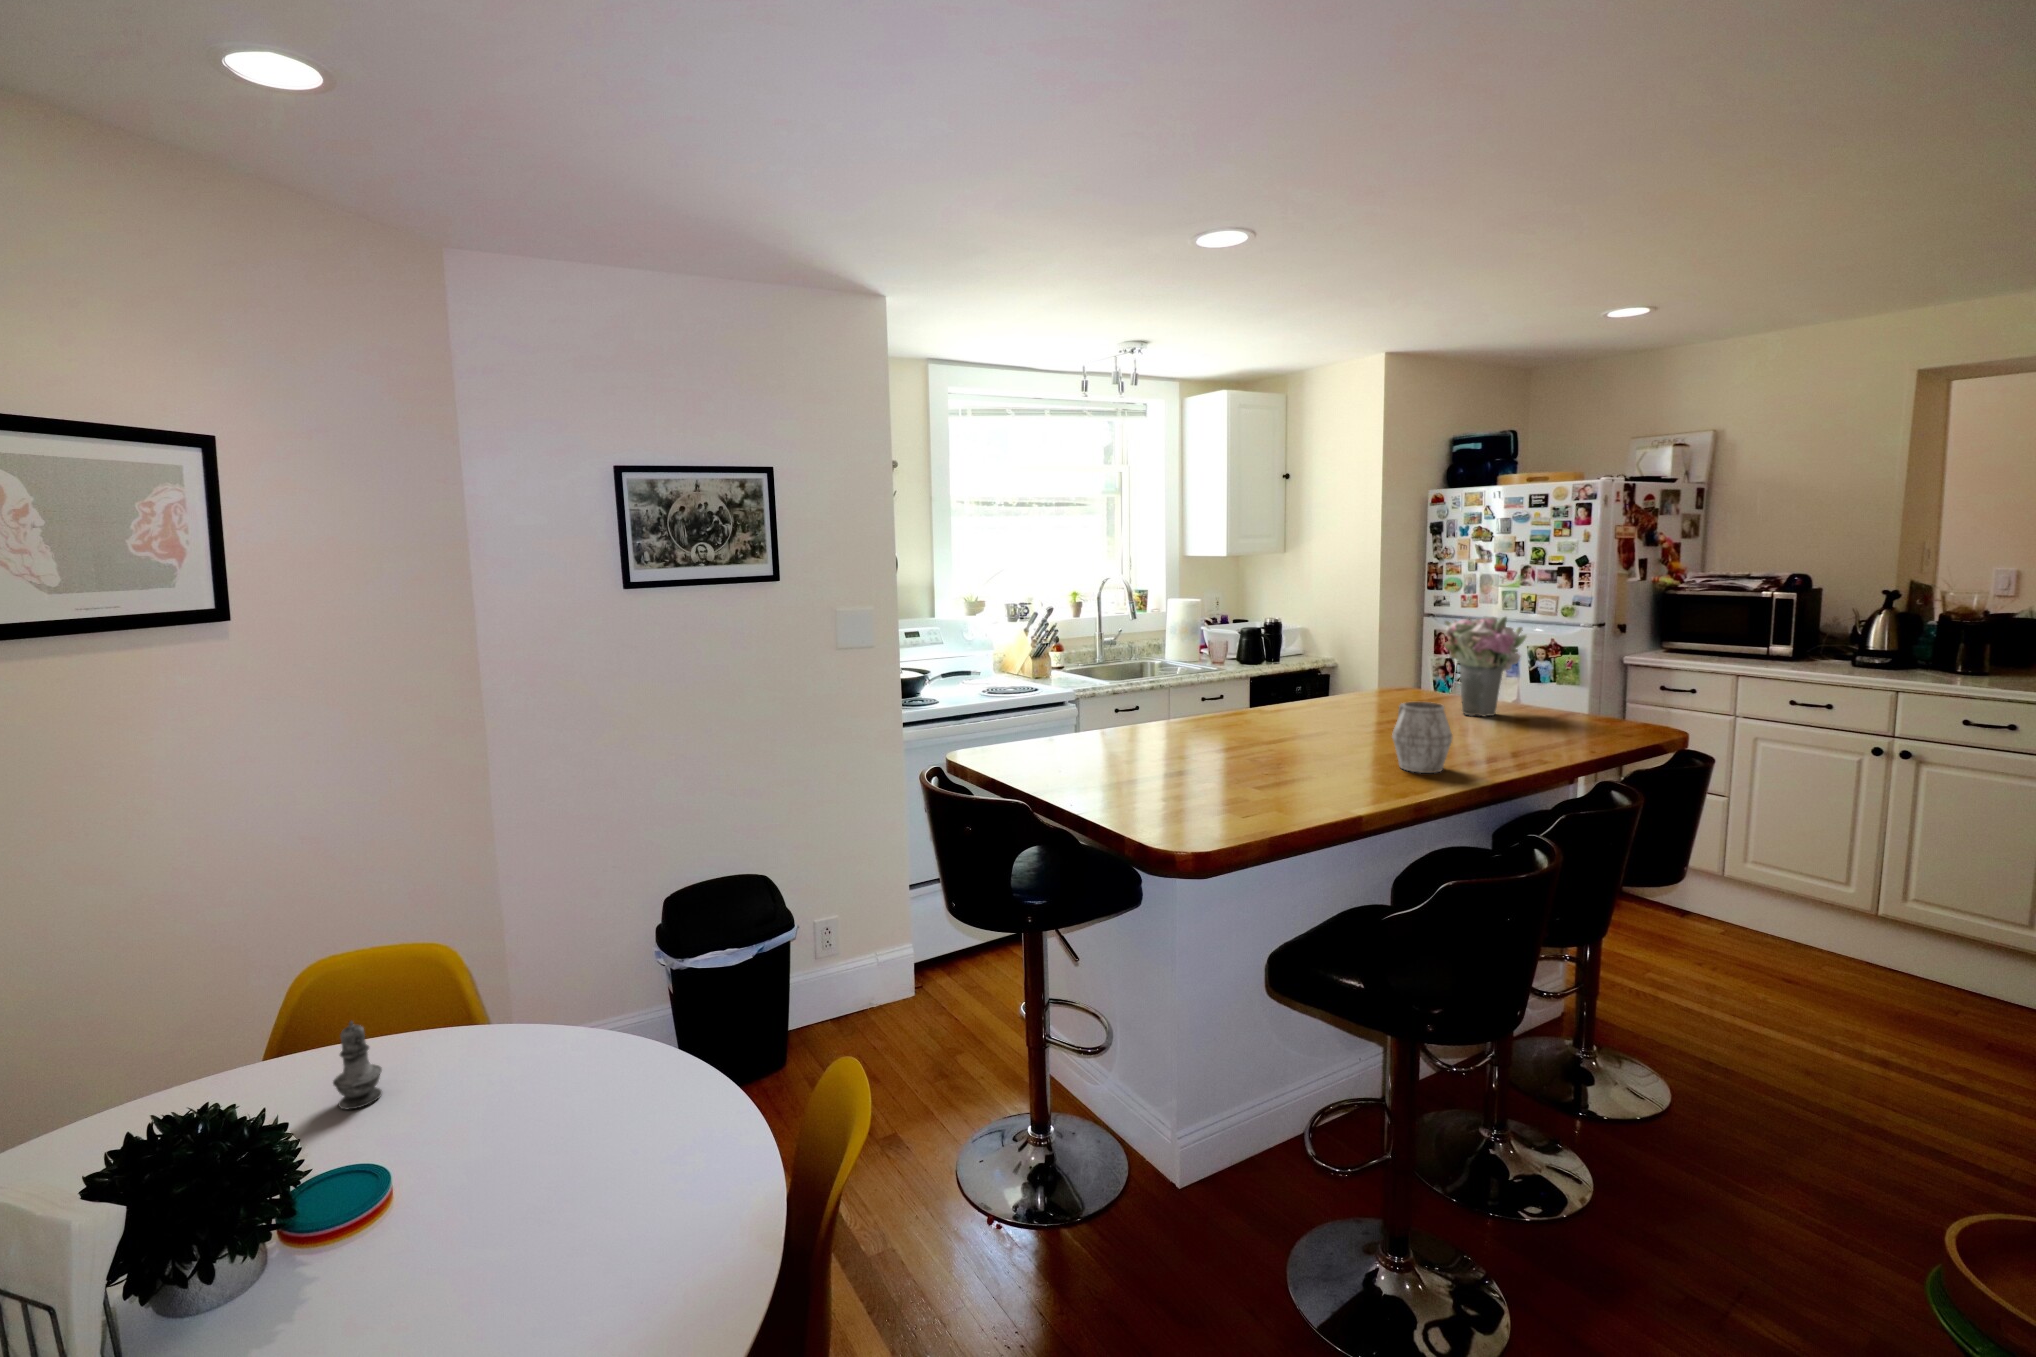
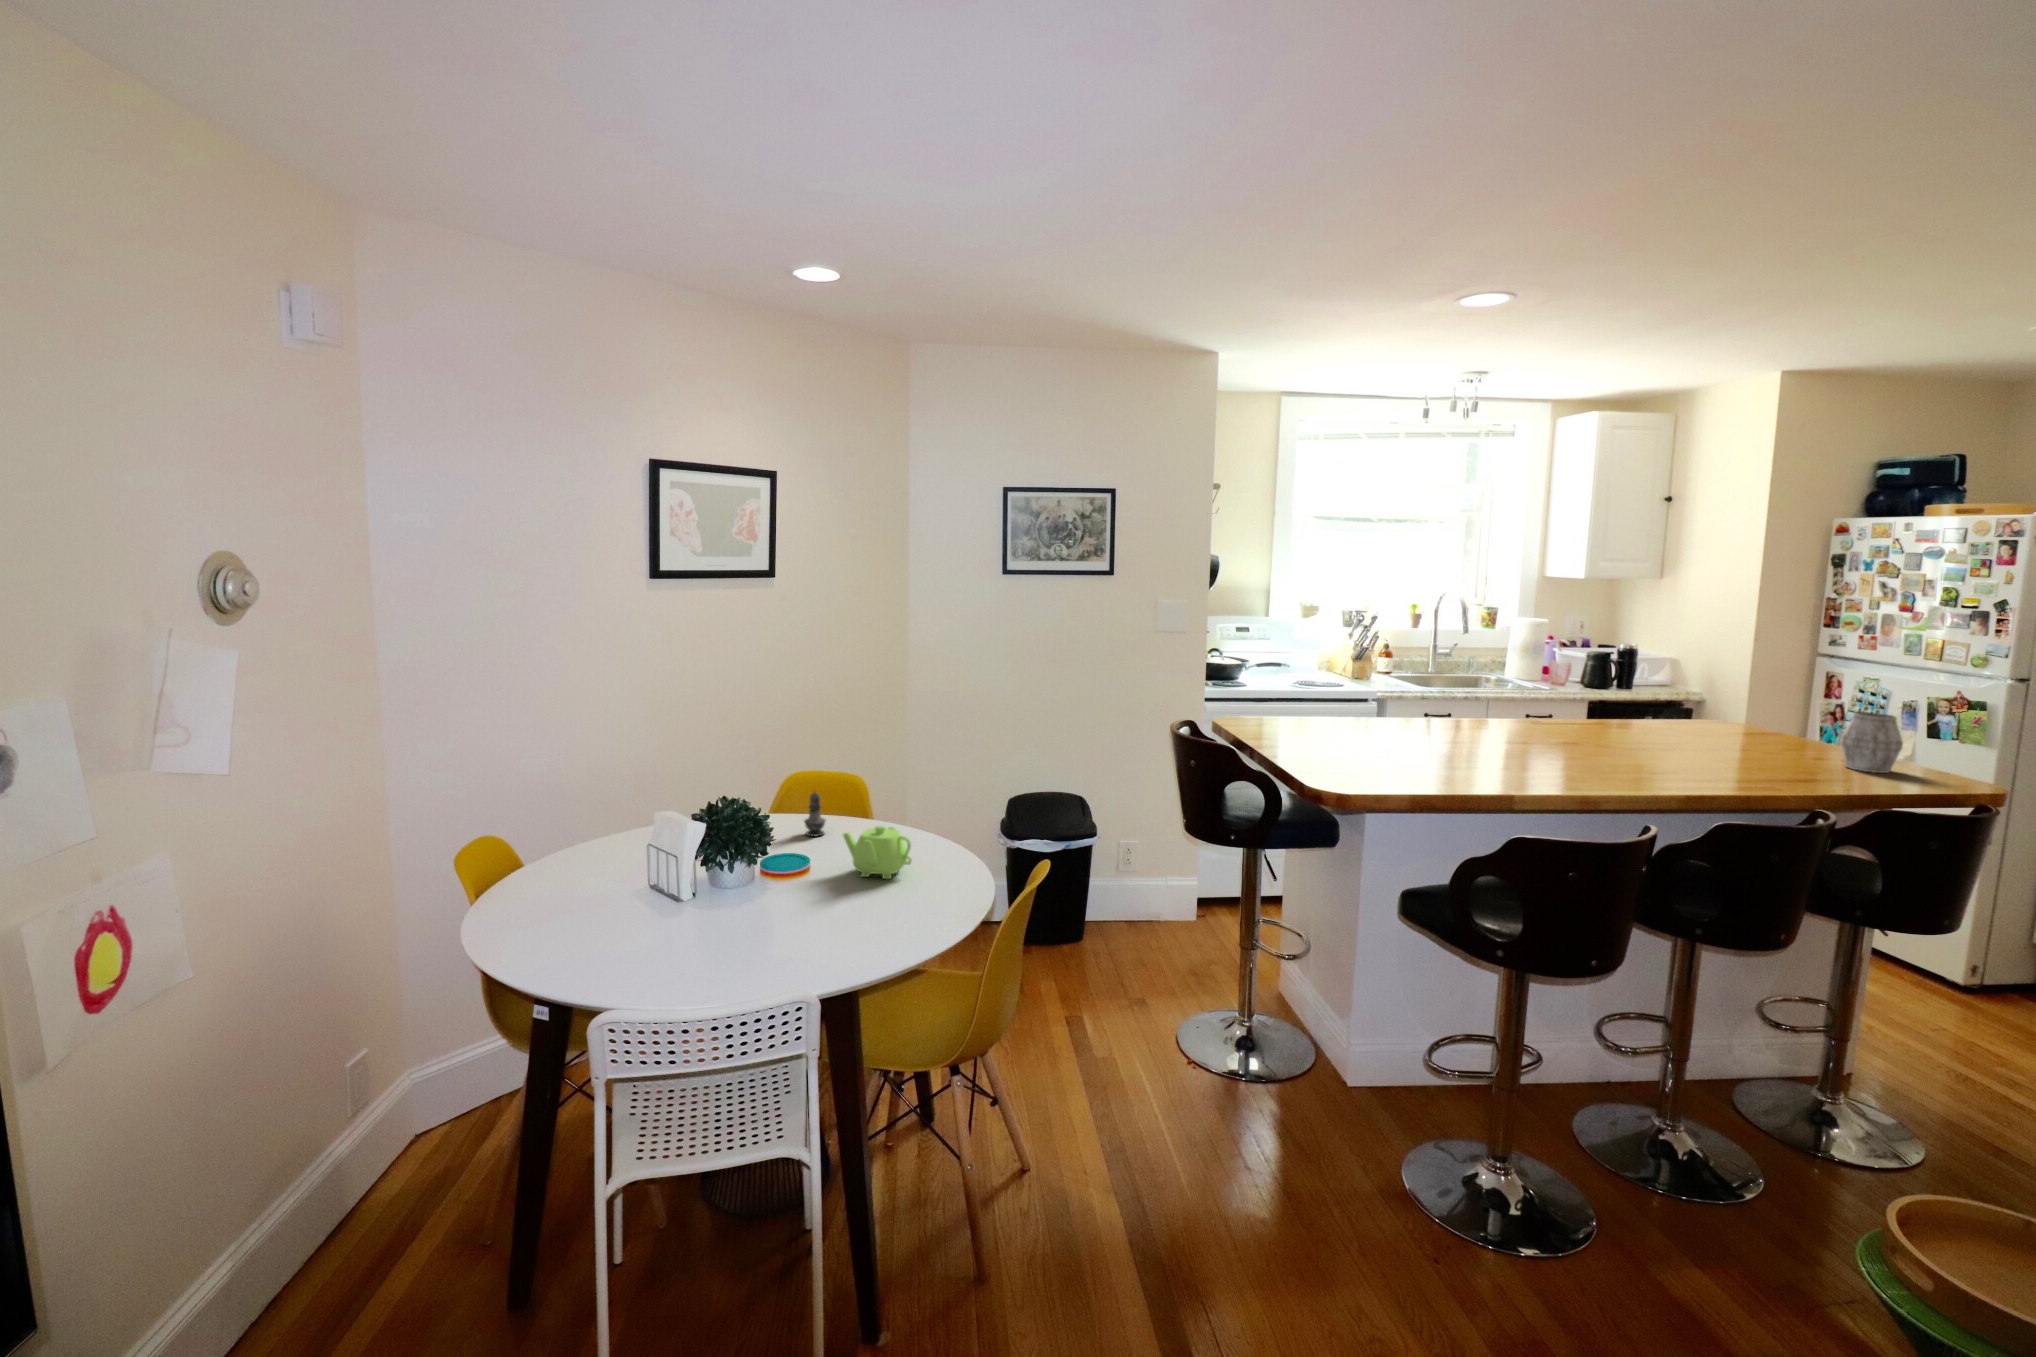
flower bouquet: present [1444,617,1526,716] -> none [1723,649,1811,747]
mug: present [1392,702,1453,773] -> present [1840,712,1903,773]
teapot: none [430,1072,586,1198] -> present [843,826,912,879]

